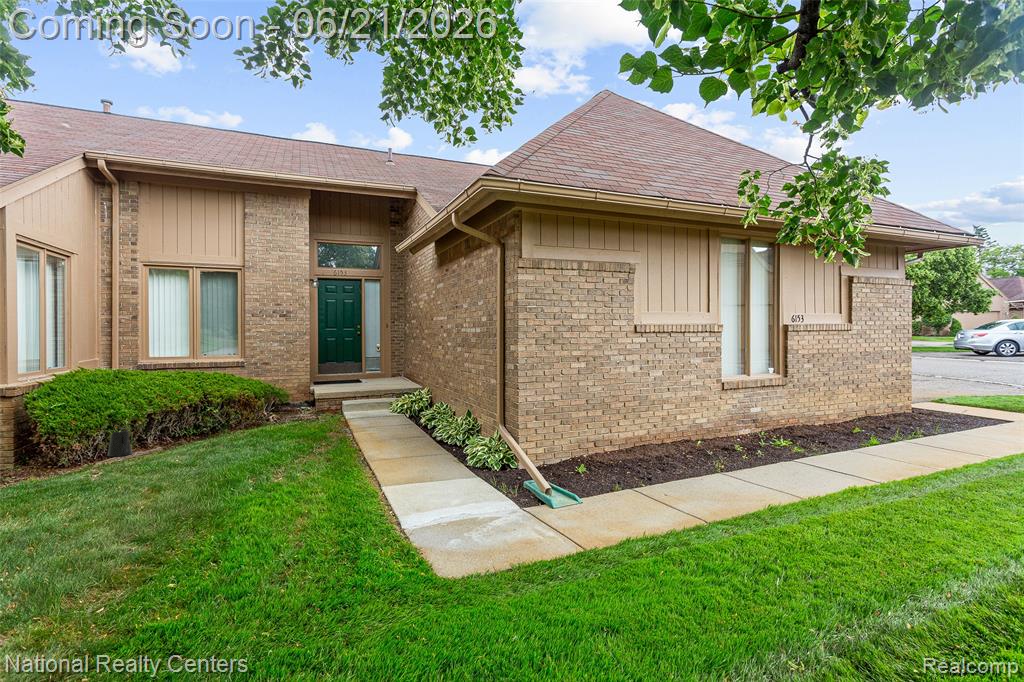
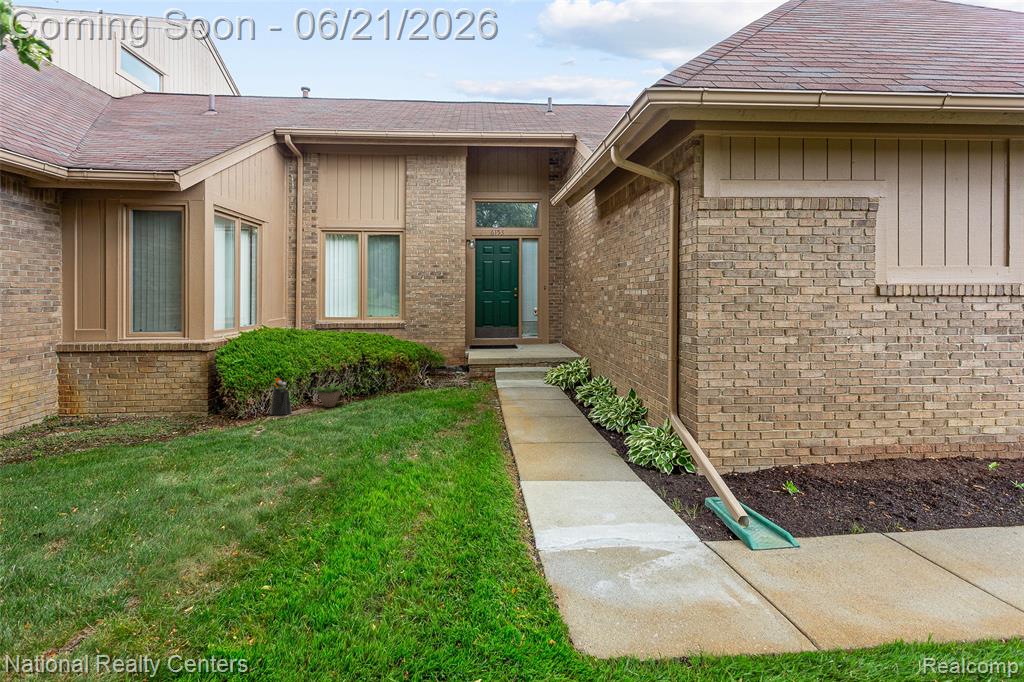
decorative plant: none [149,422,191,446] -> present [312,383,345,407]

